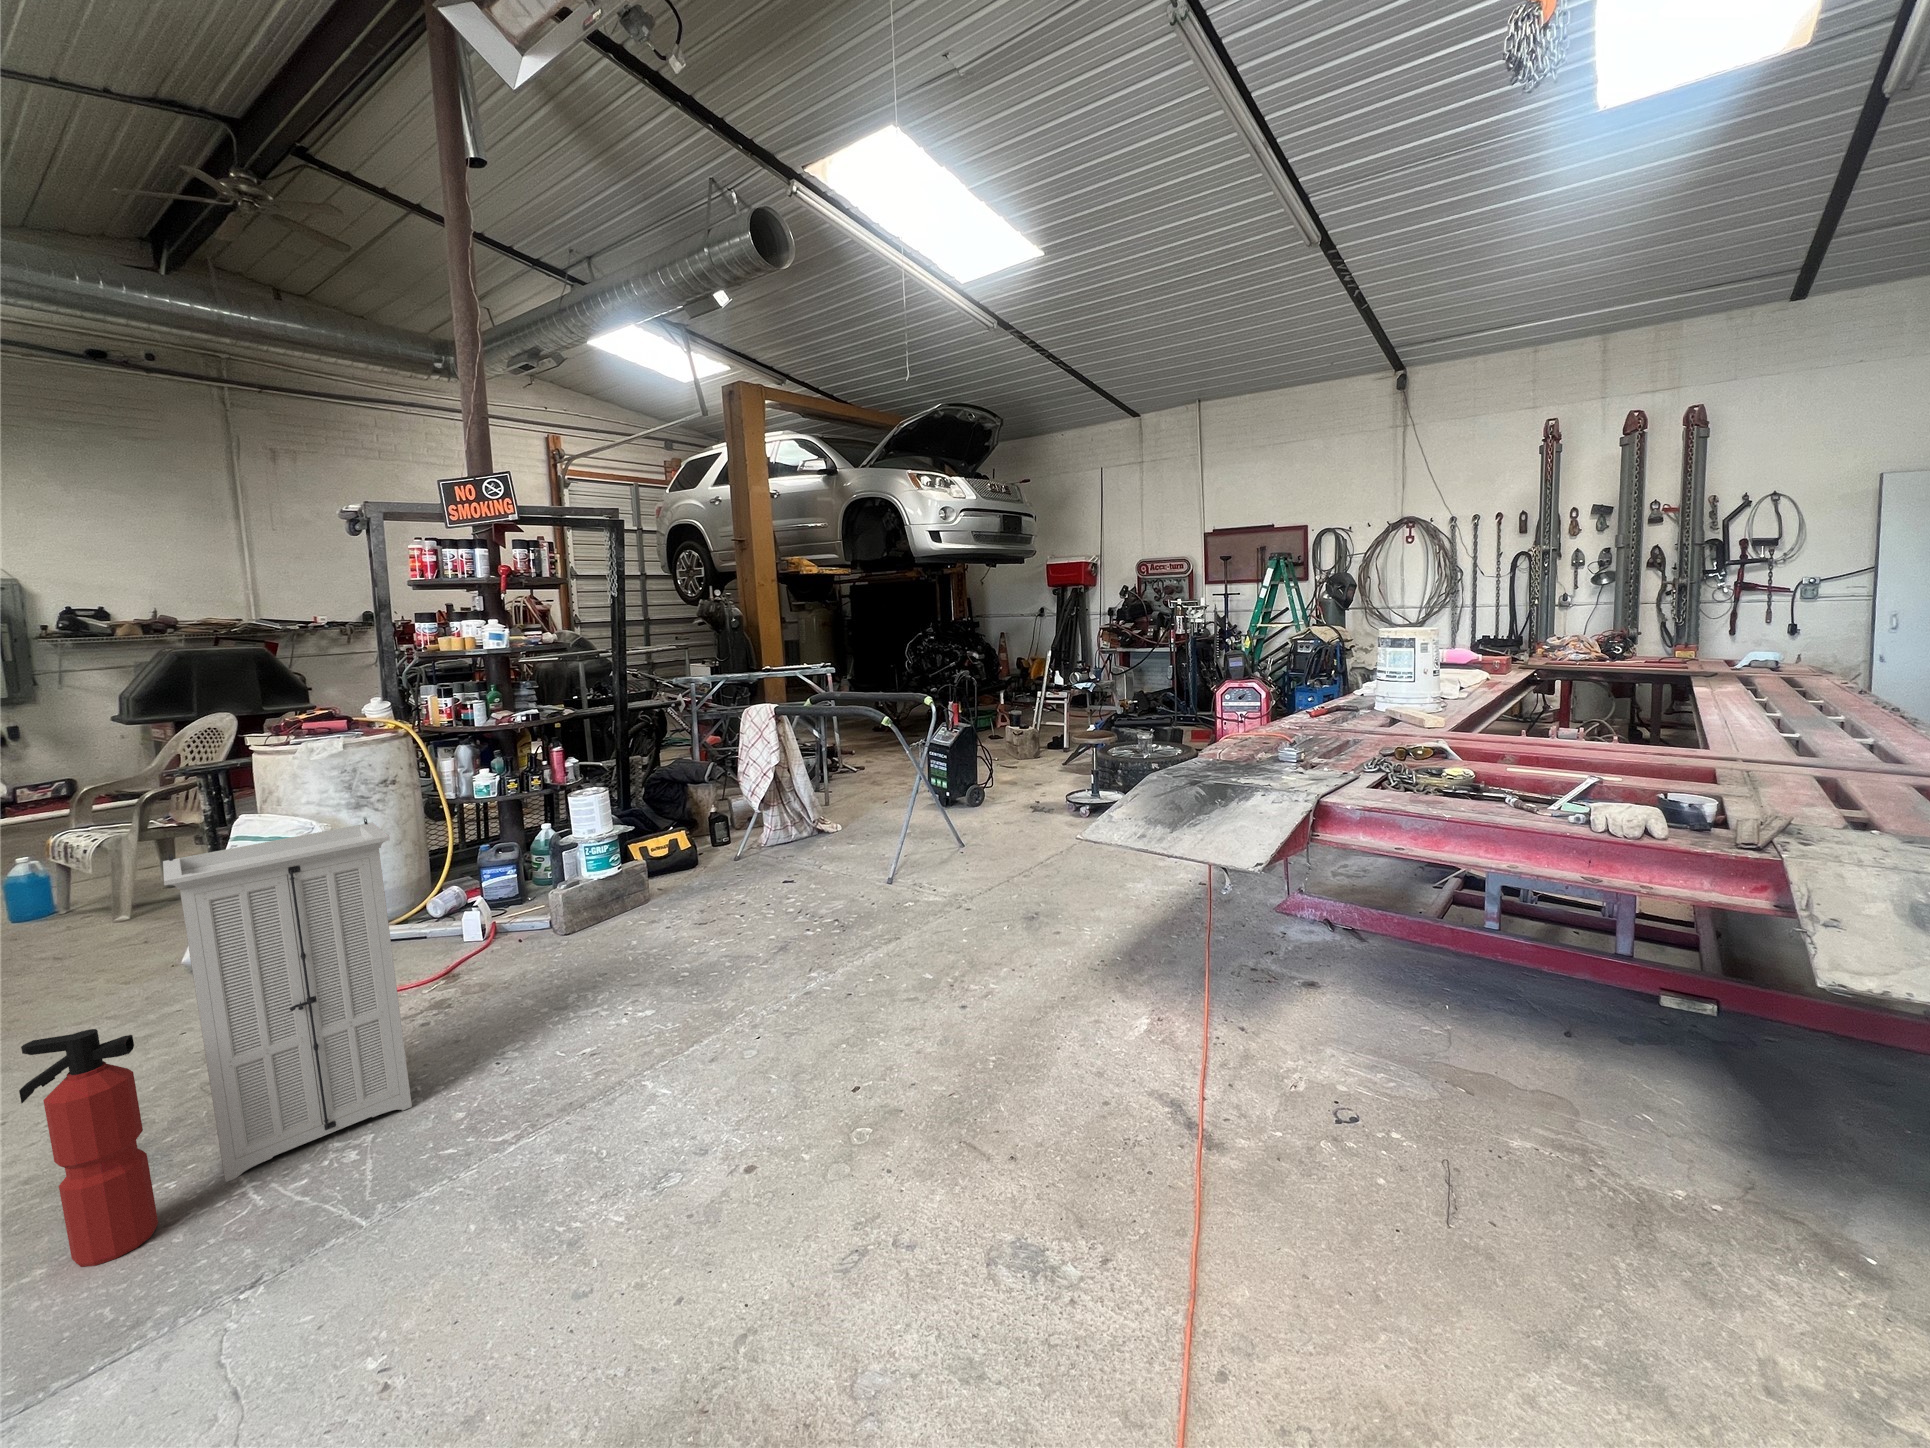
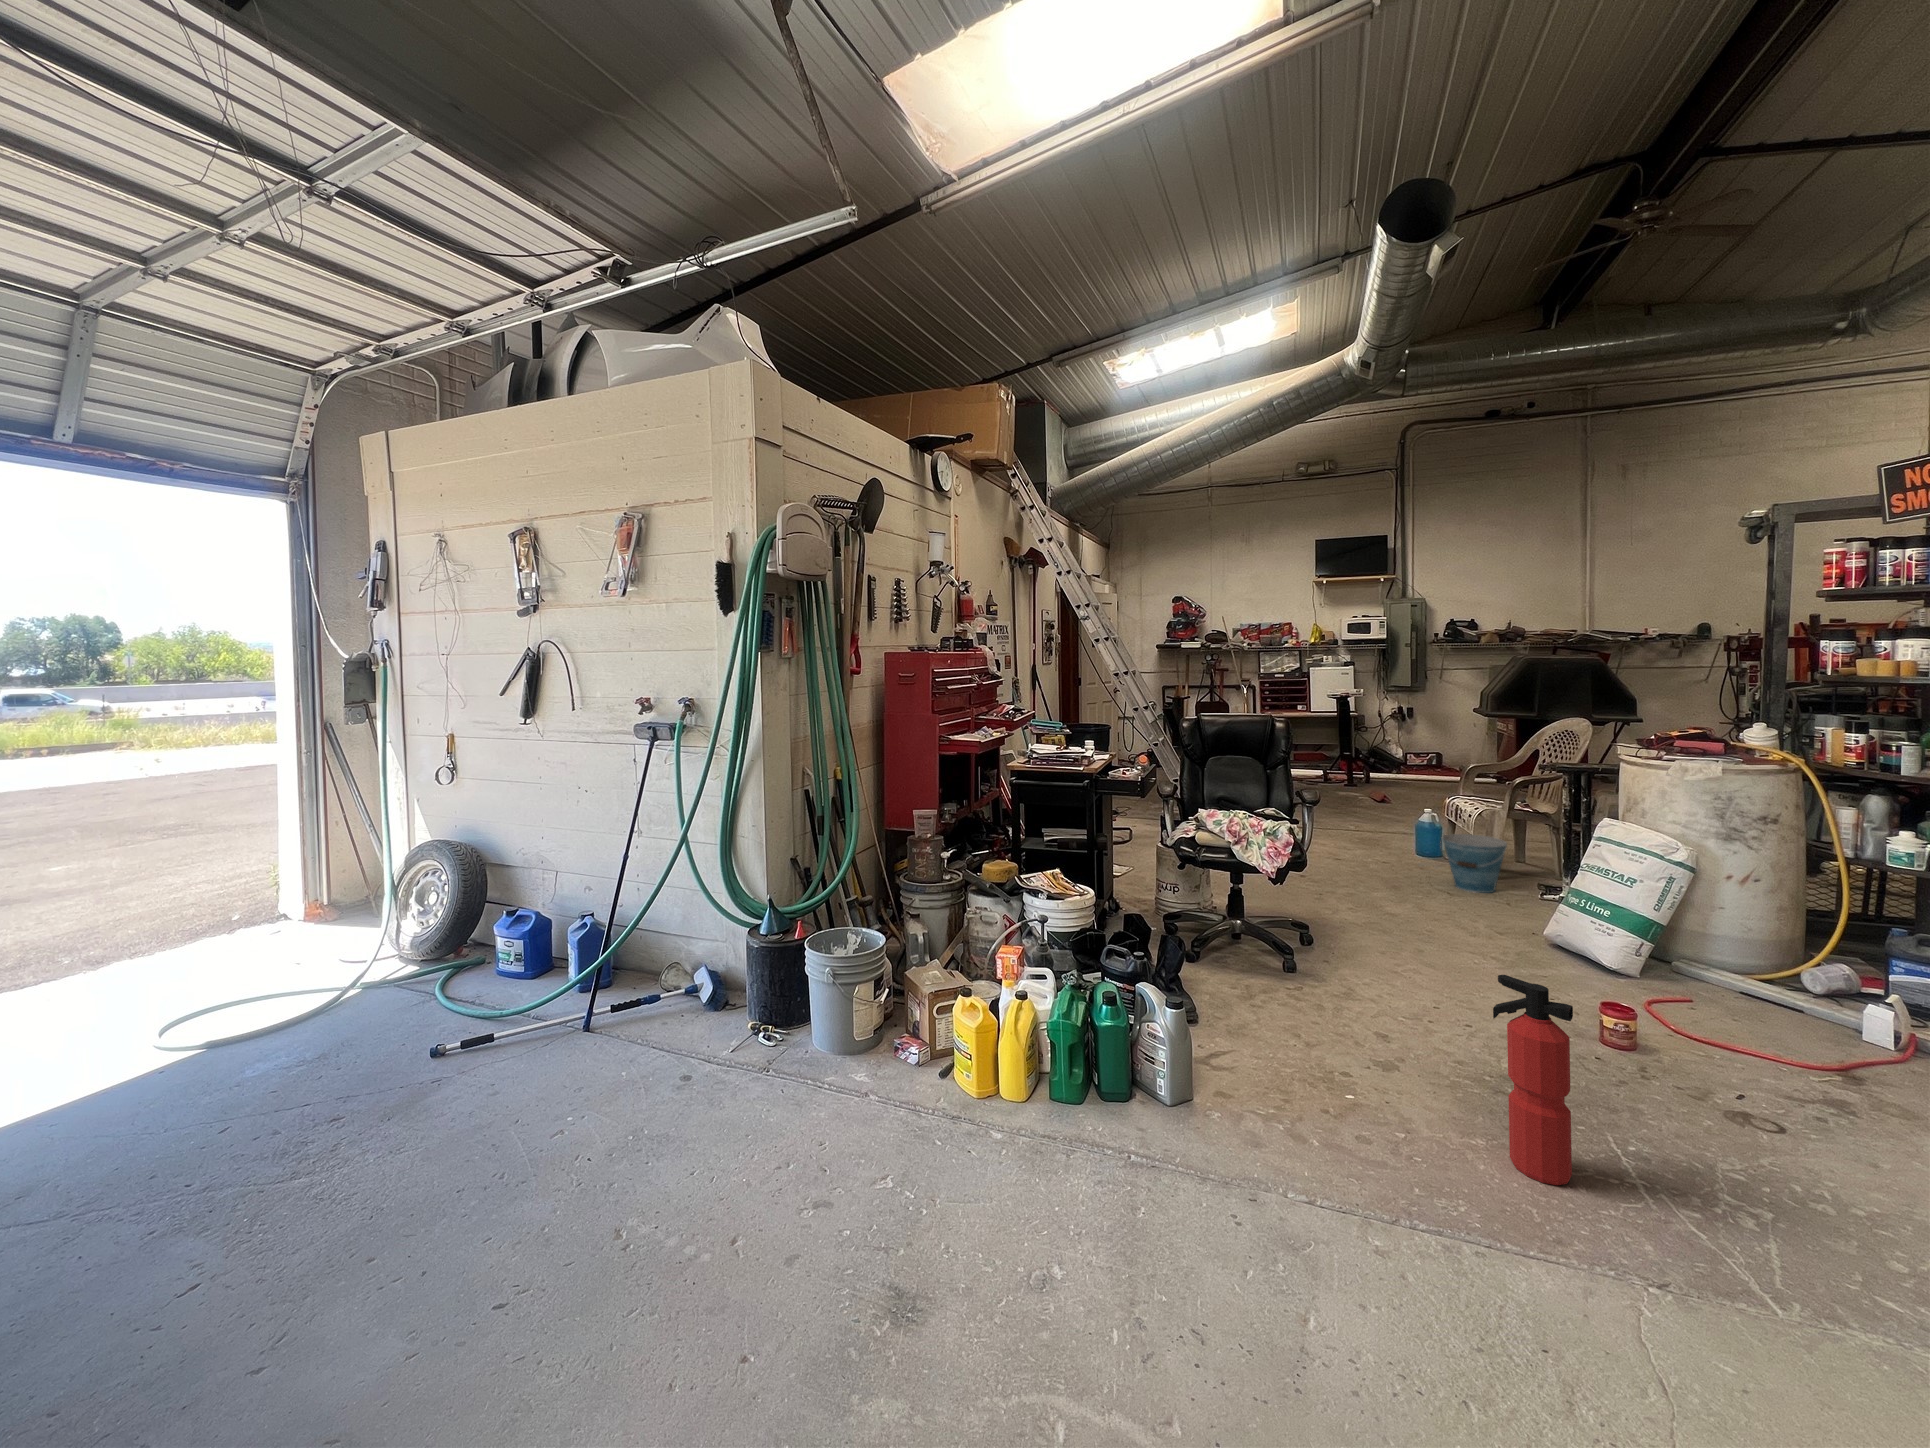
storage cabinet: present [163,819,412,1182] -> none [1595,856,1864,1242]
bucket: none [35,872,141,953] -> present [1440,834,1507,893]

